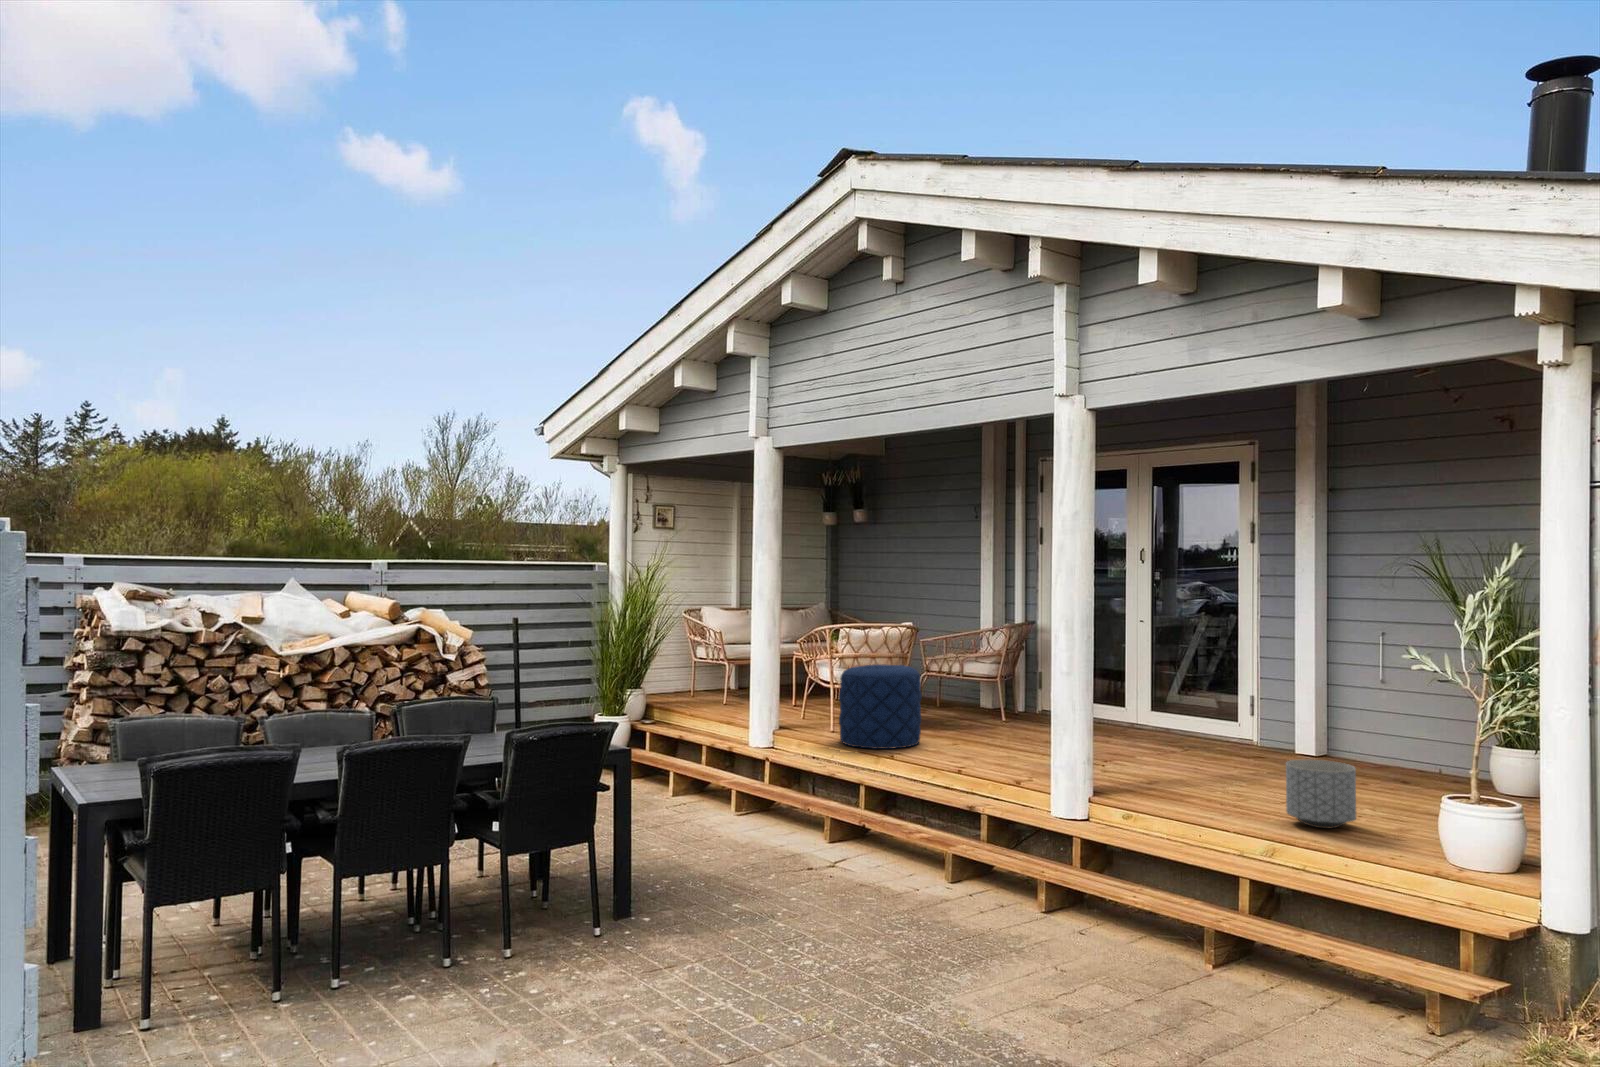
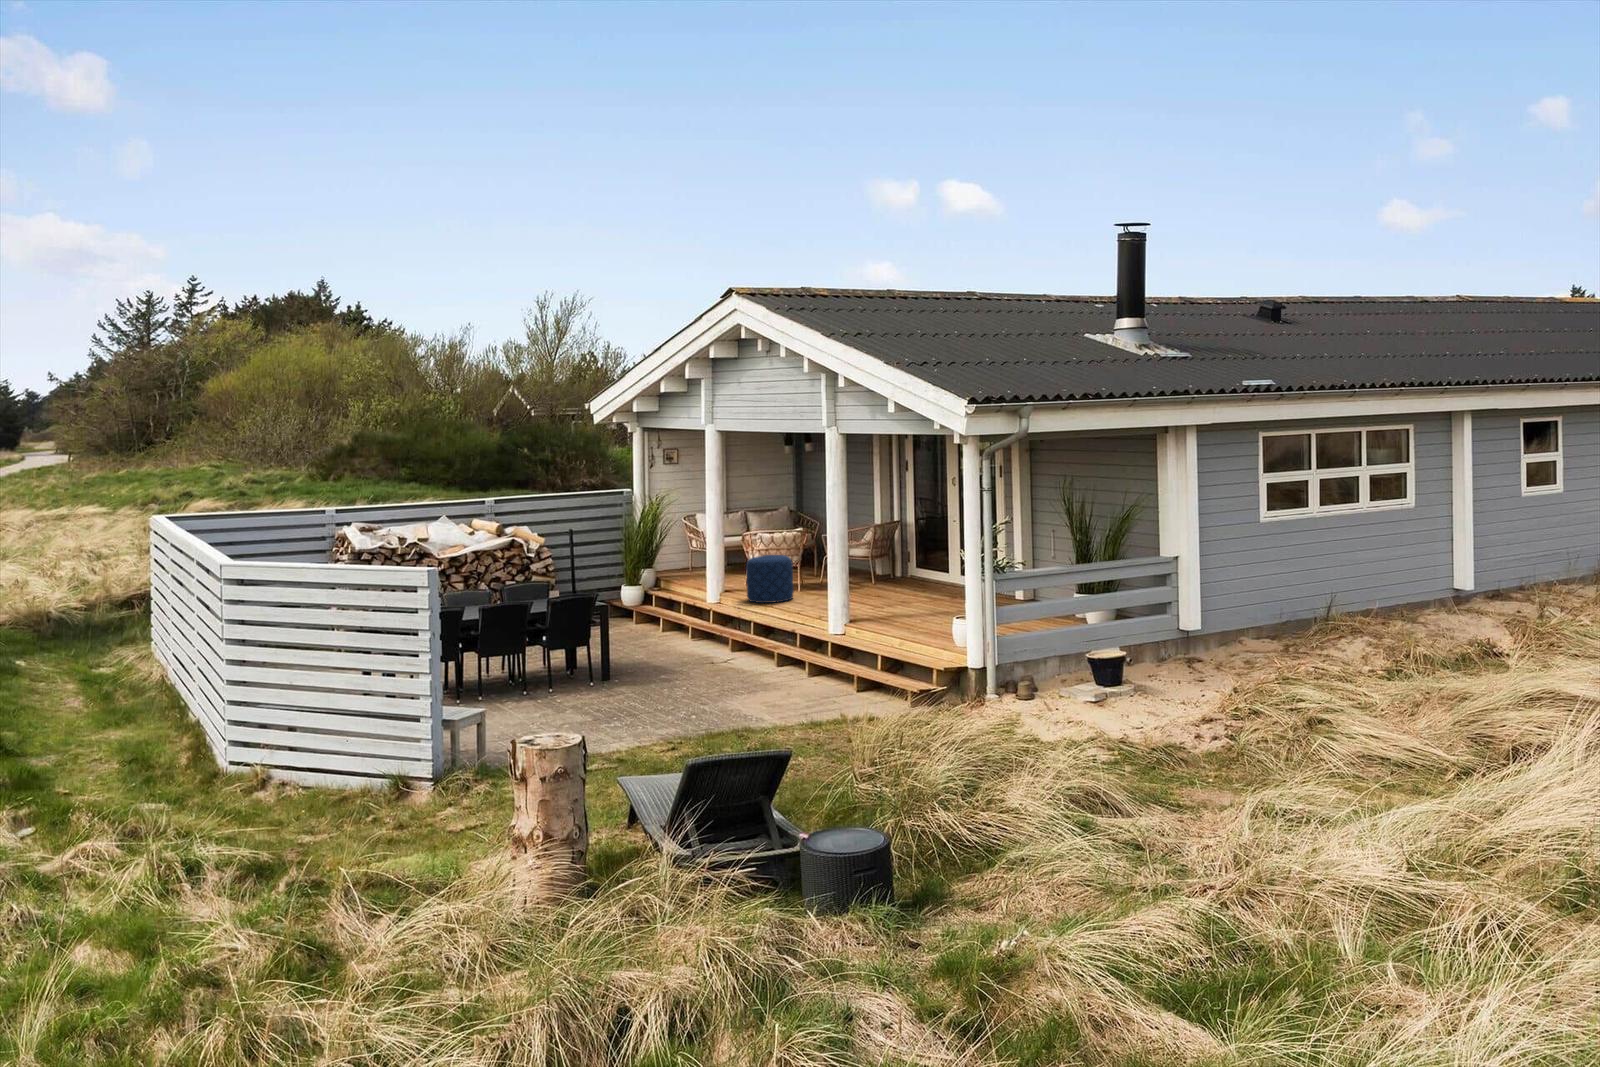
planter: present [1286,760,1356,828] -> none [899,602,929,633]

